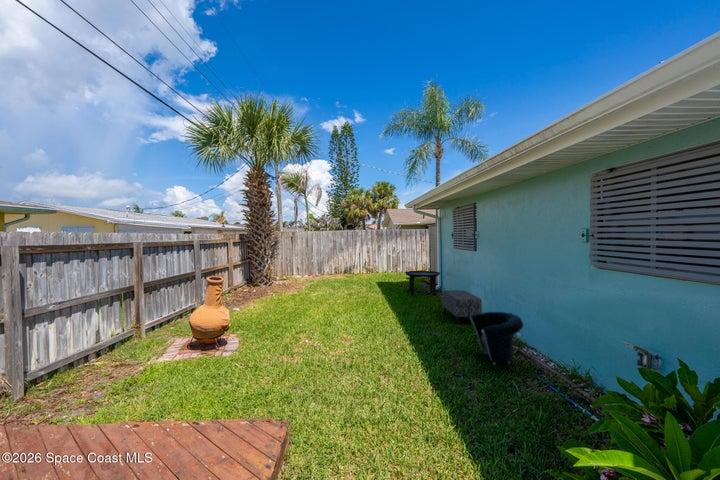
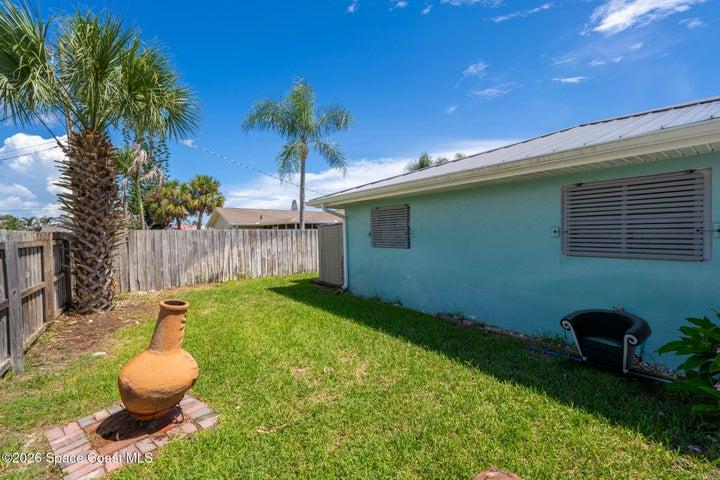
round table: present [405,271,440,295] -> none [336,272,377,302]
bench: present [442,290,482,324] -> none [430,289,494,330]

